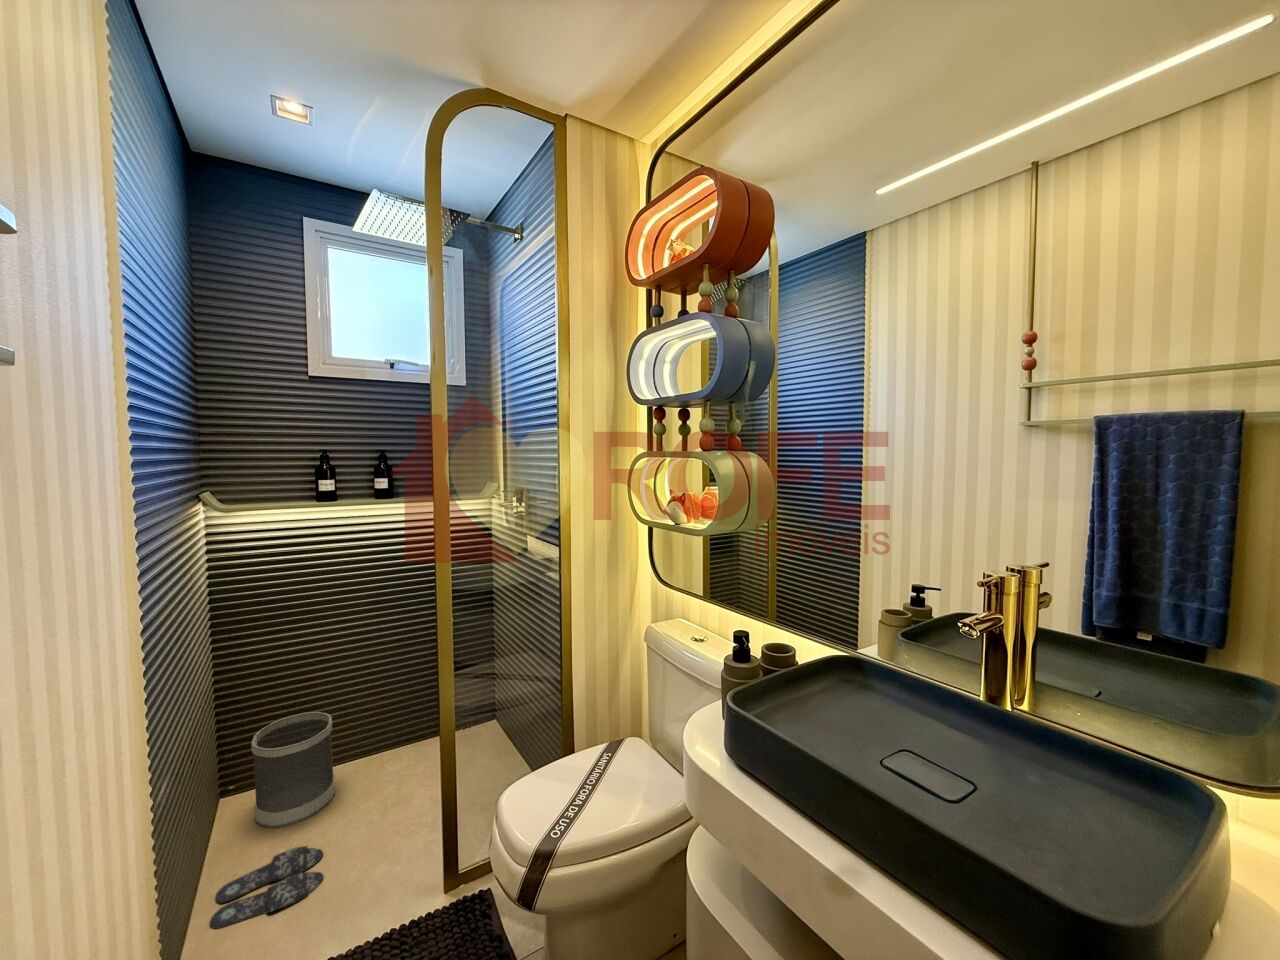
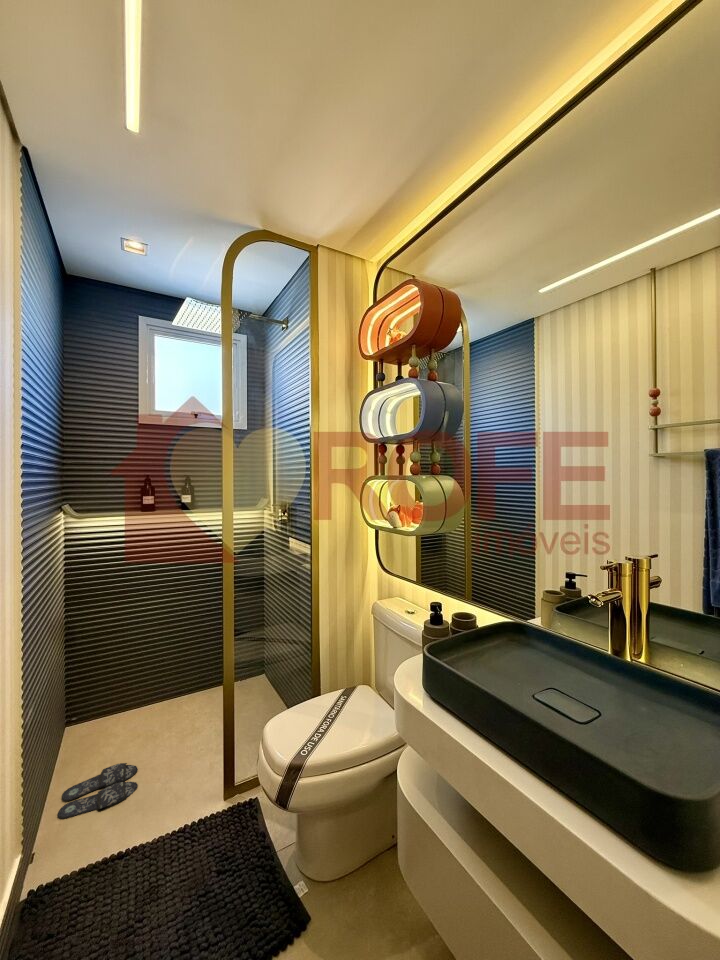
wastebasket: present [251,712,335,828] -> none [90,665,147,750]

